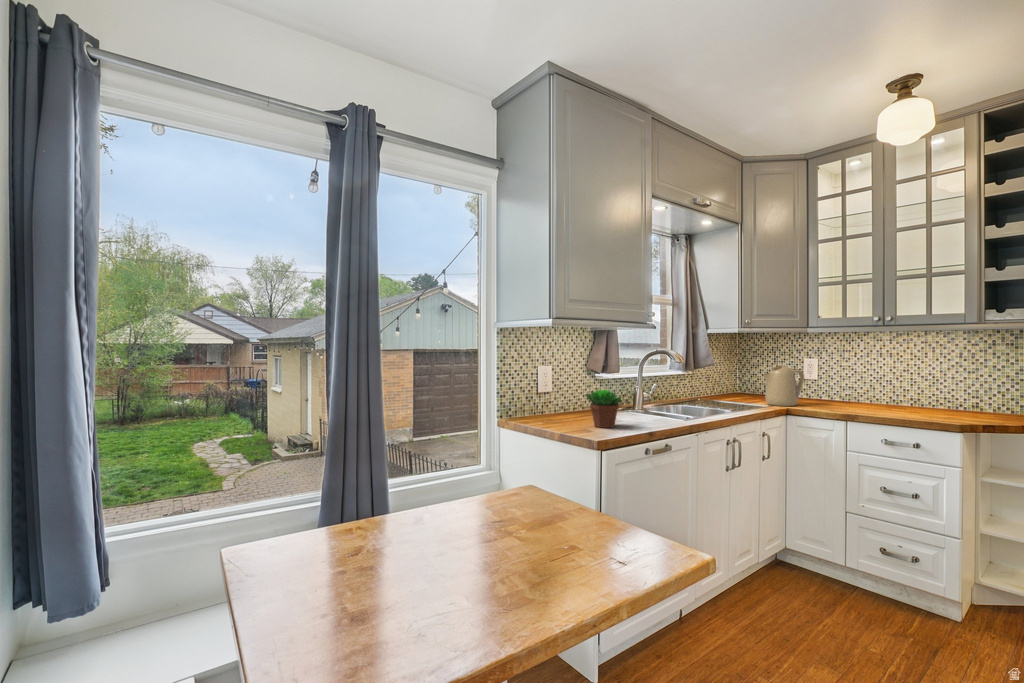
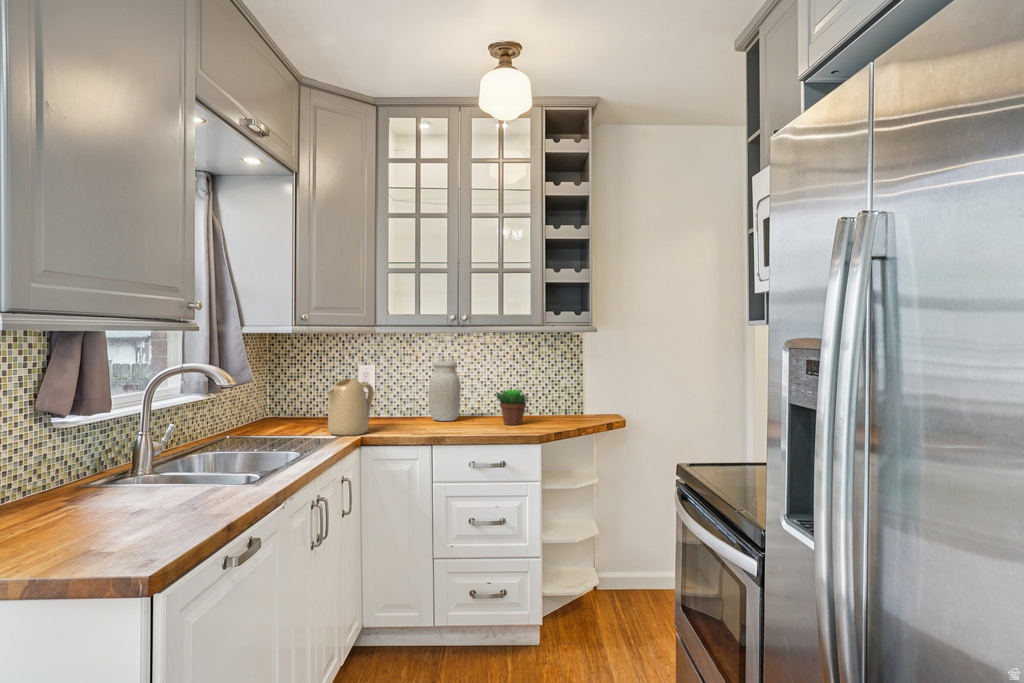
jar: none [862,356,895,406] -> present [429,360,461,421]
succulent plant: present [586,389,621,428] -> present [496,389,529,425]

